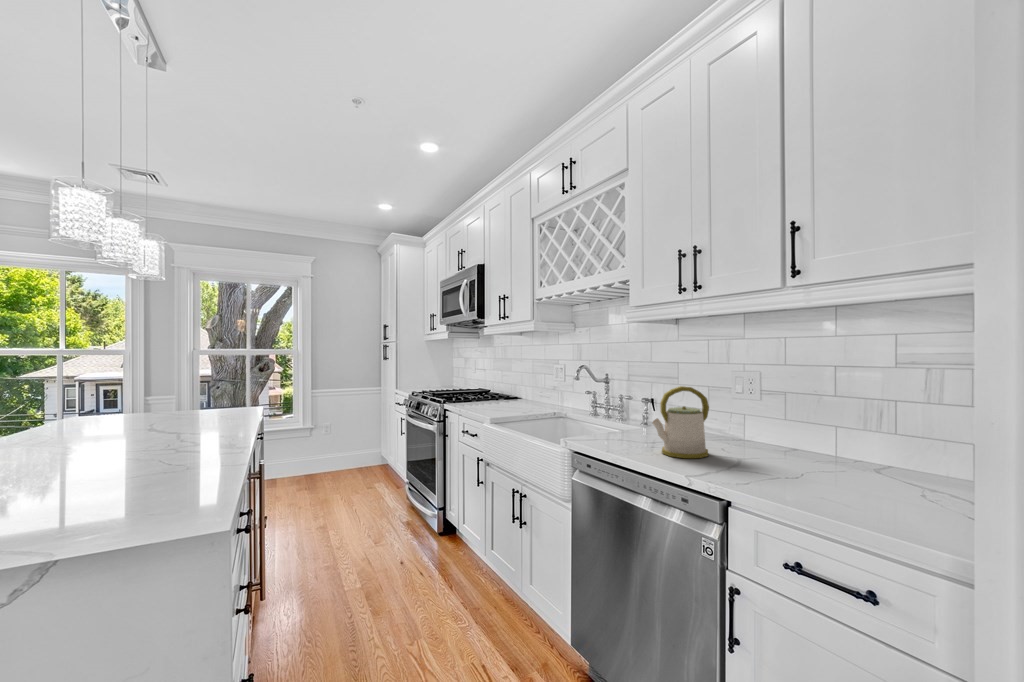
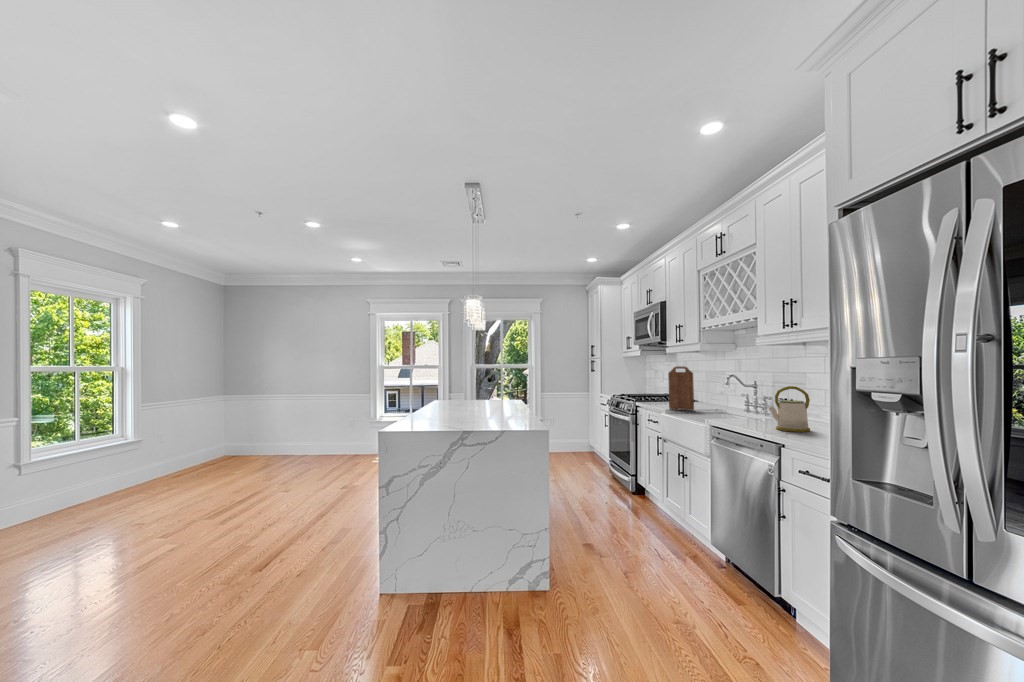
cutting board: none [491,355,526,417] -> present [668,366,694,410]

